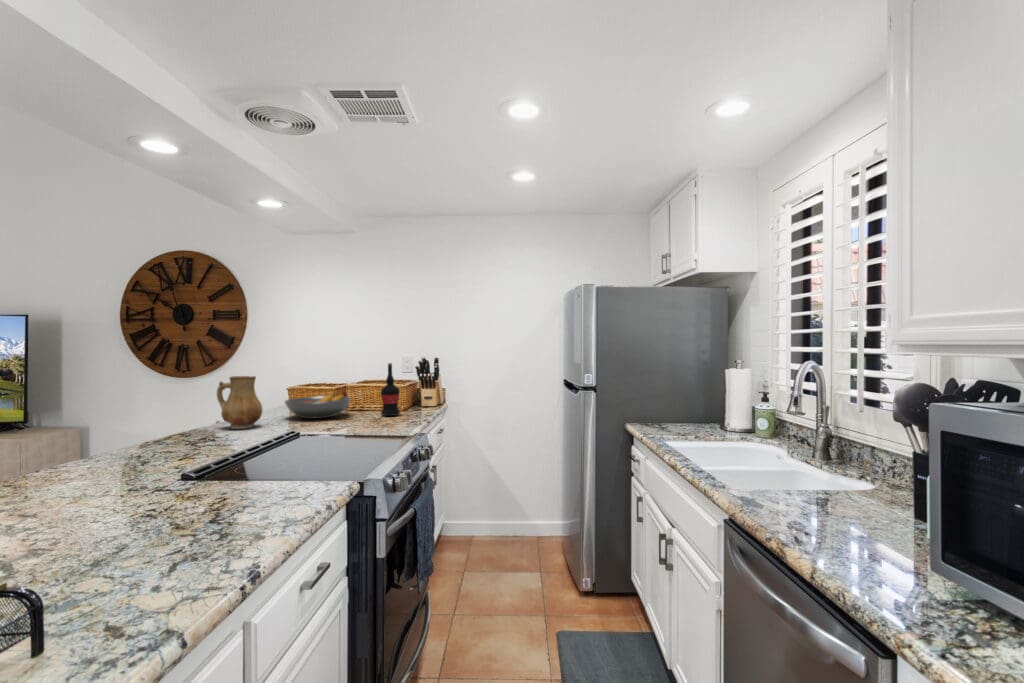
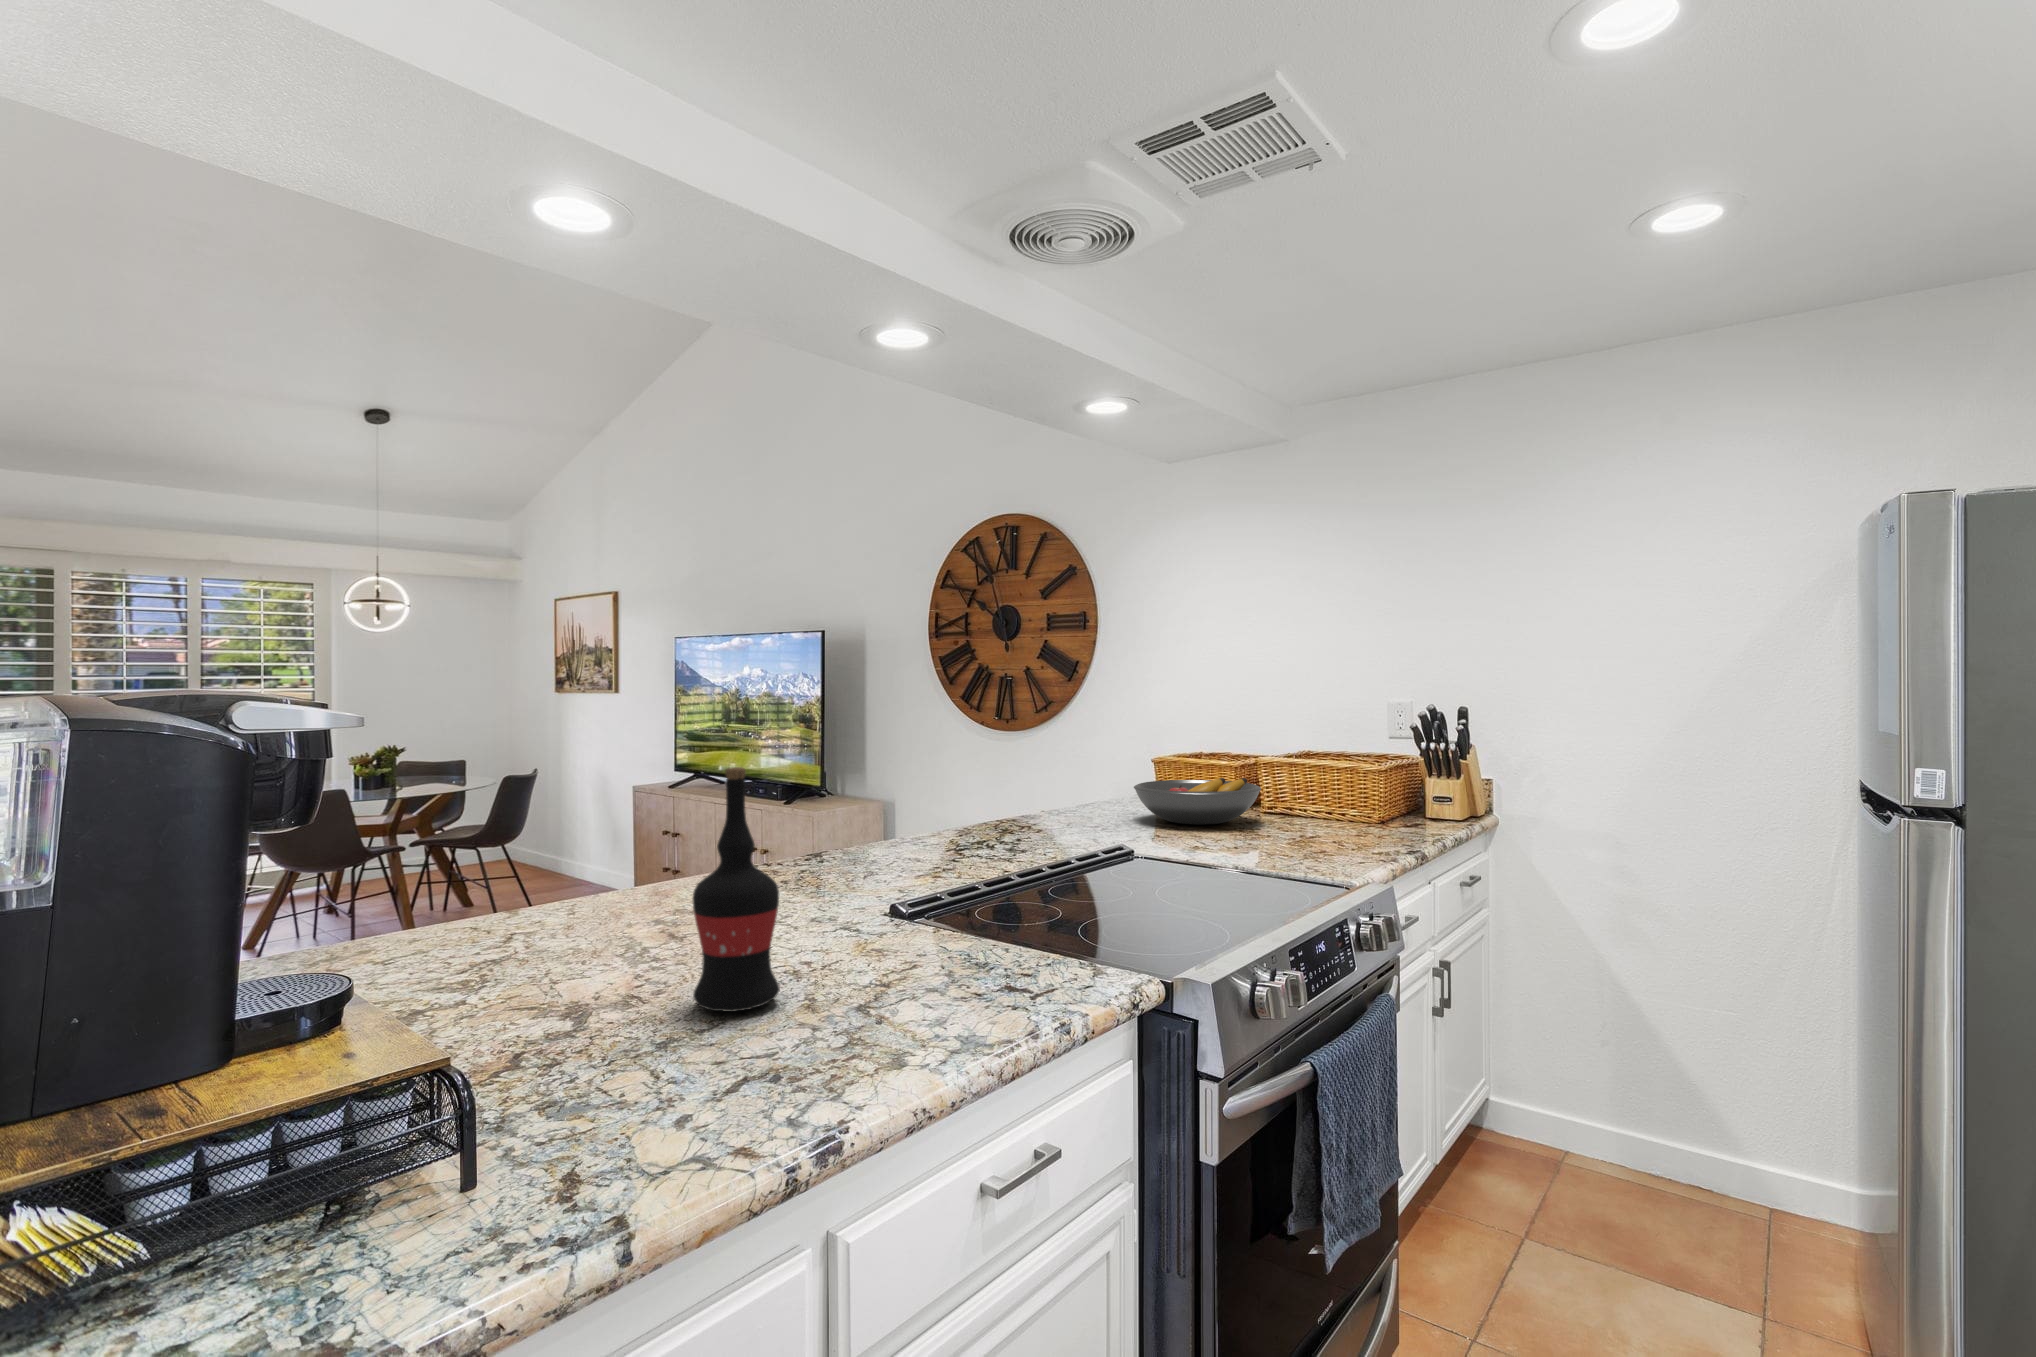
wine bottle: present [381,363,400,416] -> present [693,767,780,1012]
ceramic pitcher: present [217,376,262,429] -> none [1015,734,1087,832]

